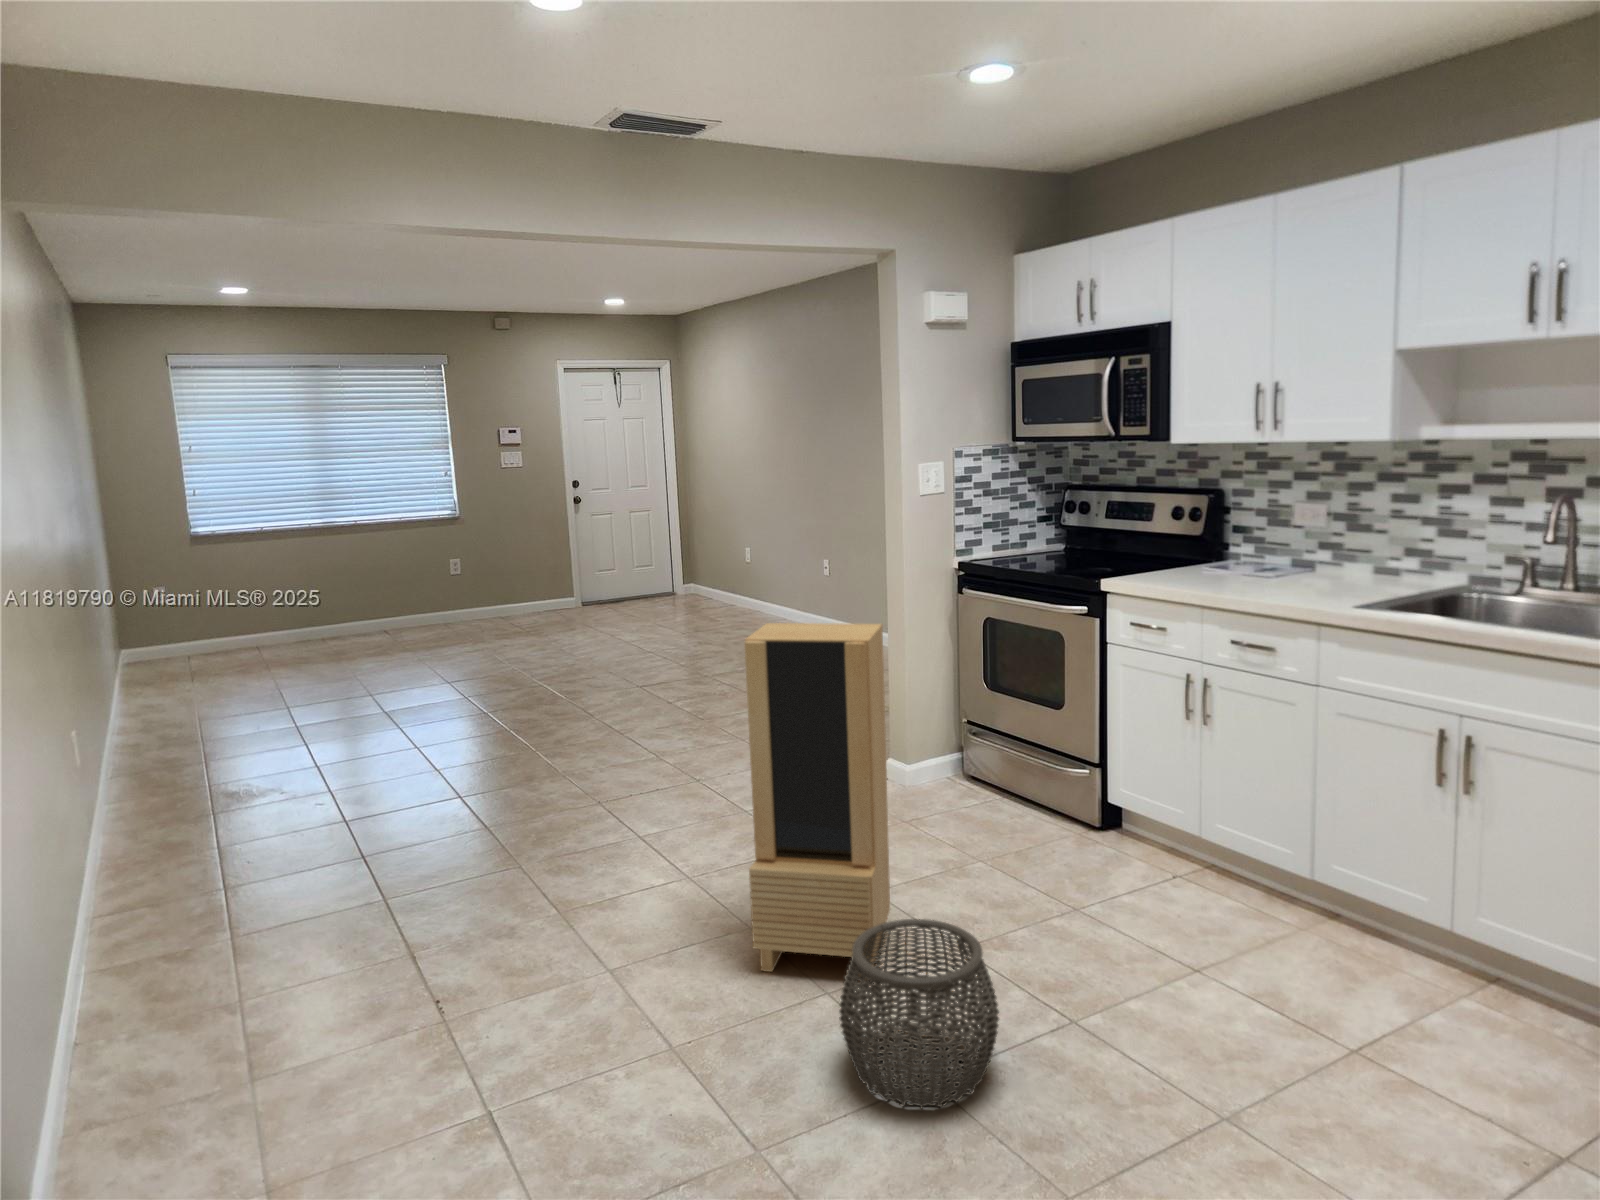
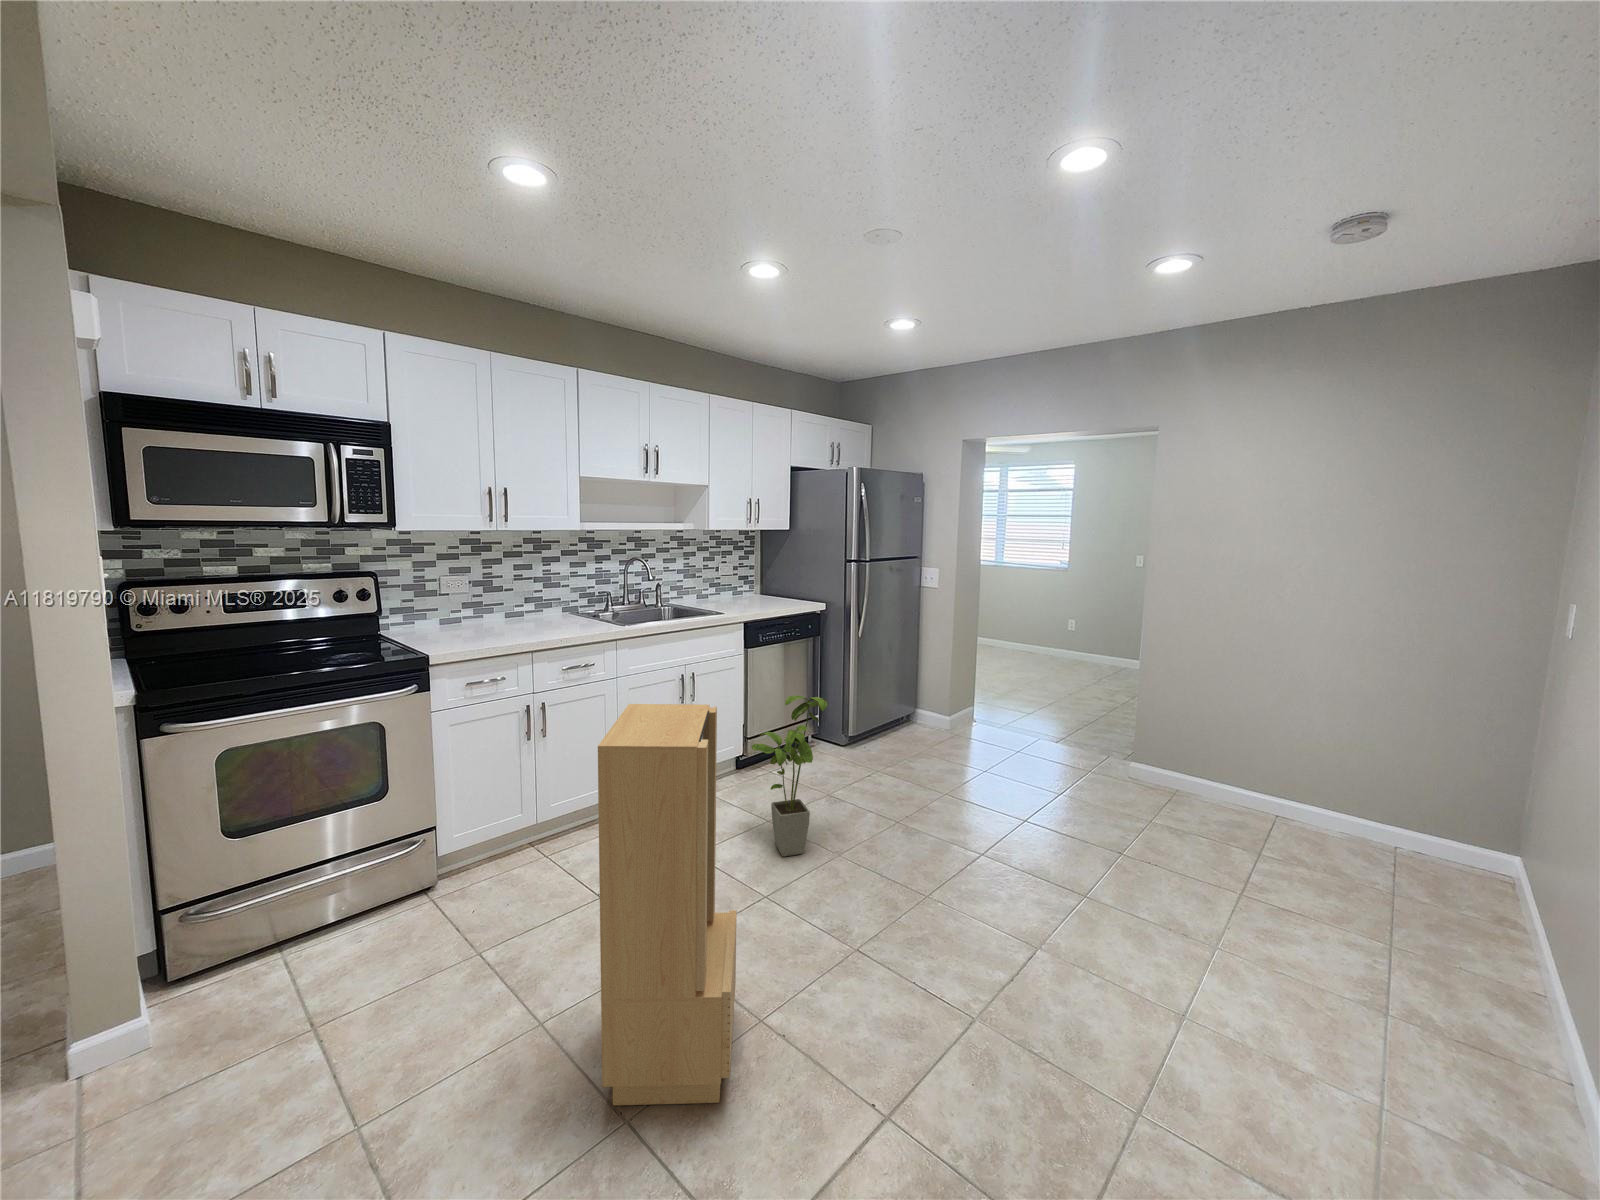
house plant: none [1185,779,1361,1077] -> present [751,696,827,857]
woven basket: present [839,919,999,1108] -> none [791,854,904,995]

